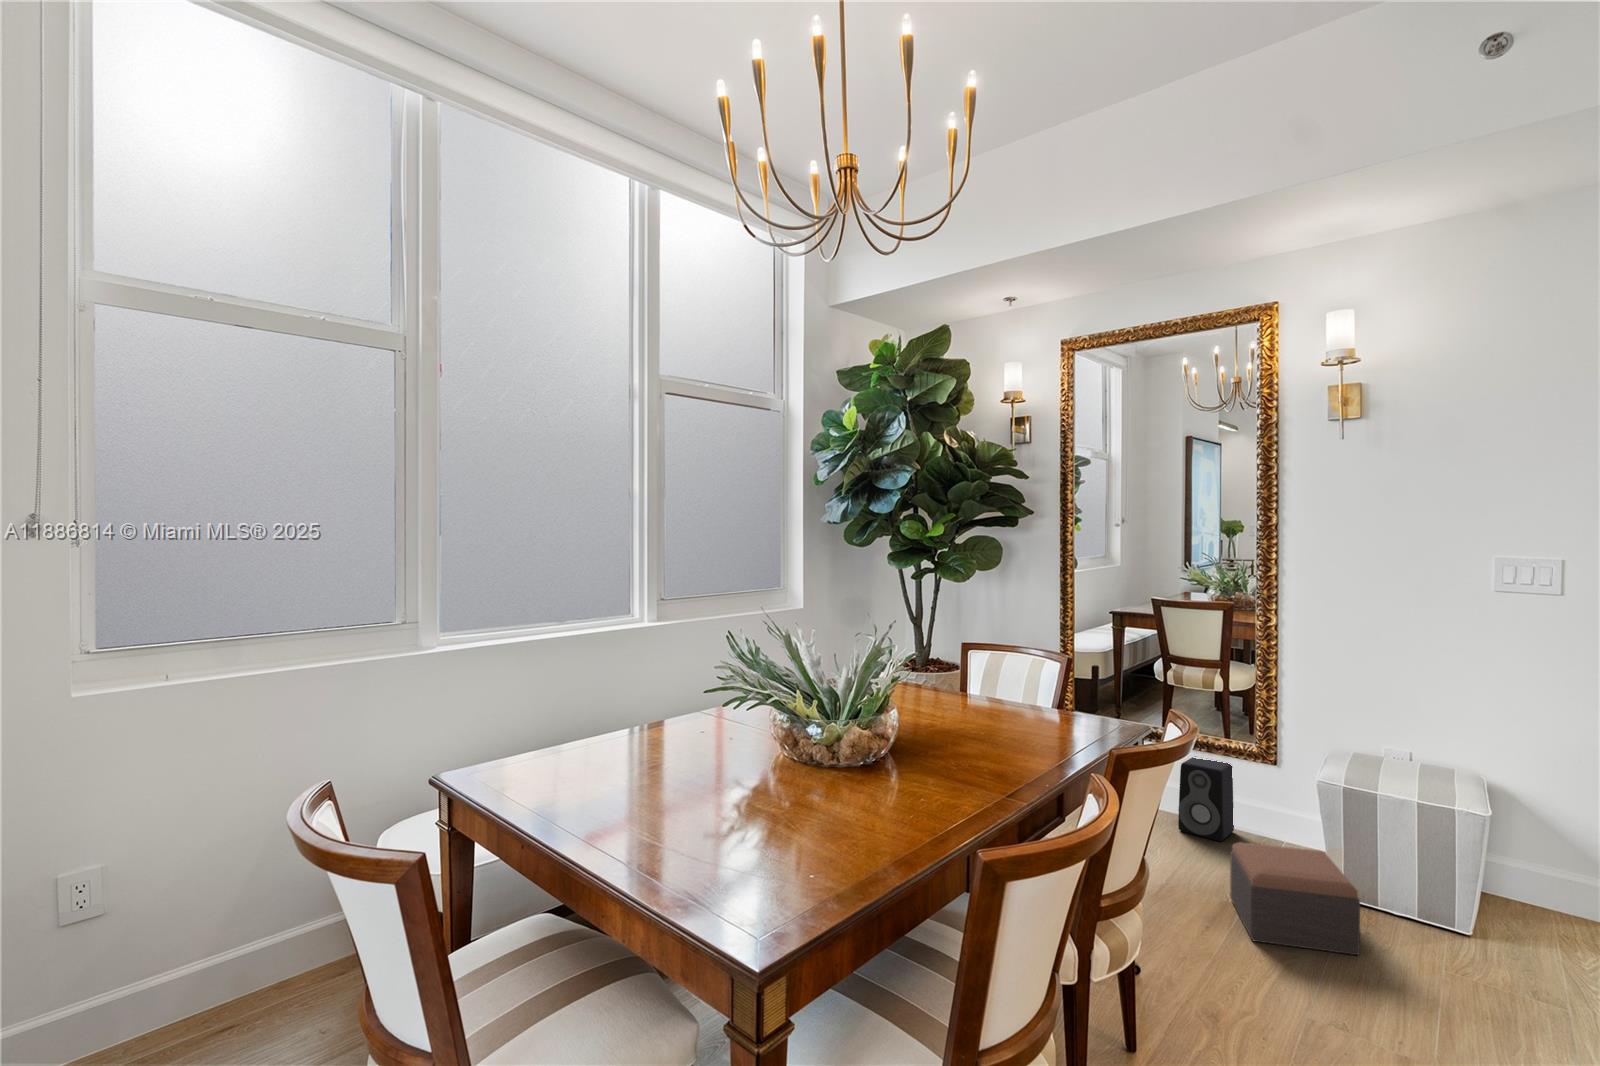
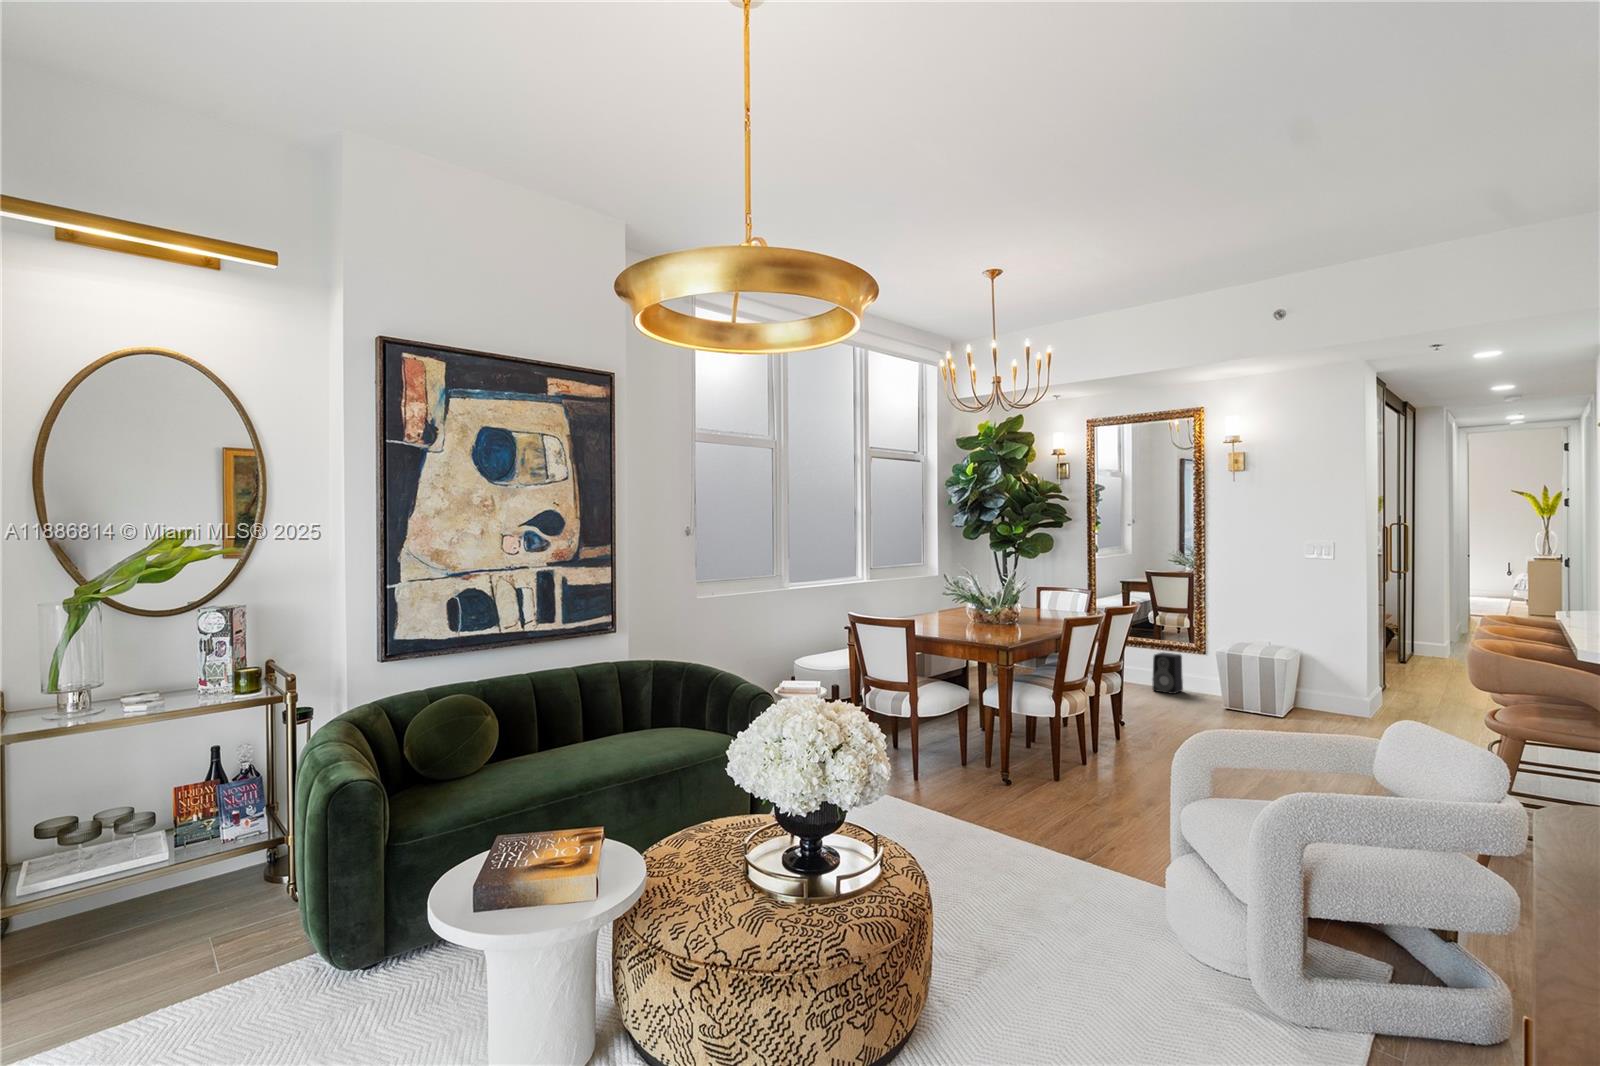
footstool: present [1230,842,1360,955] -> none [1171,680,1226,722]

